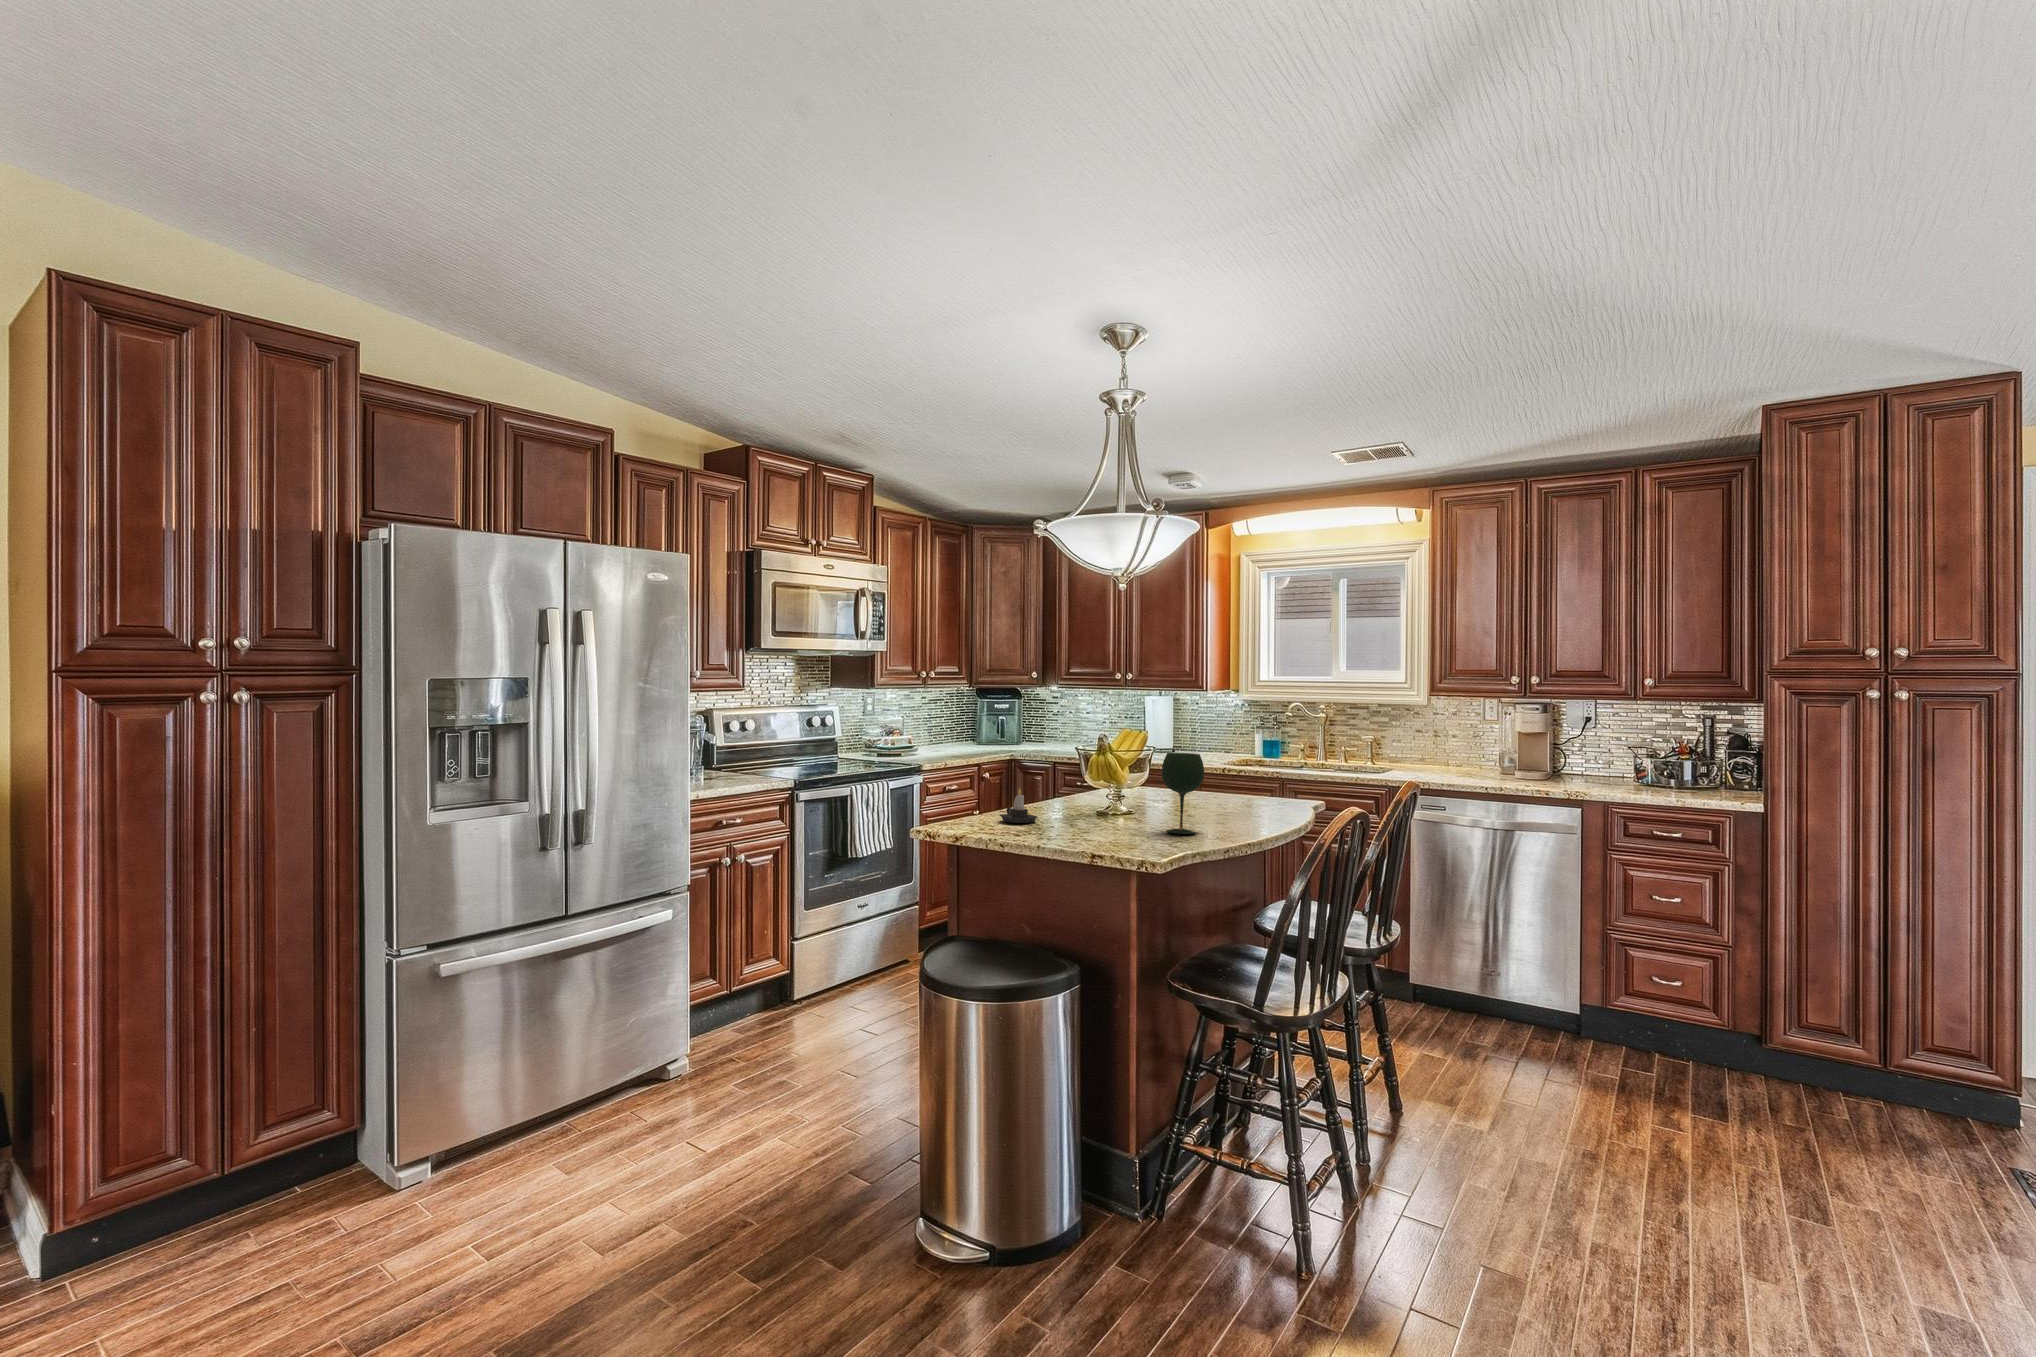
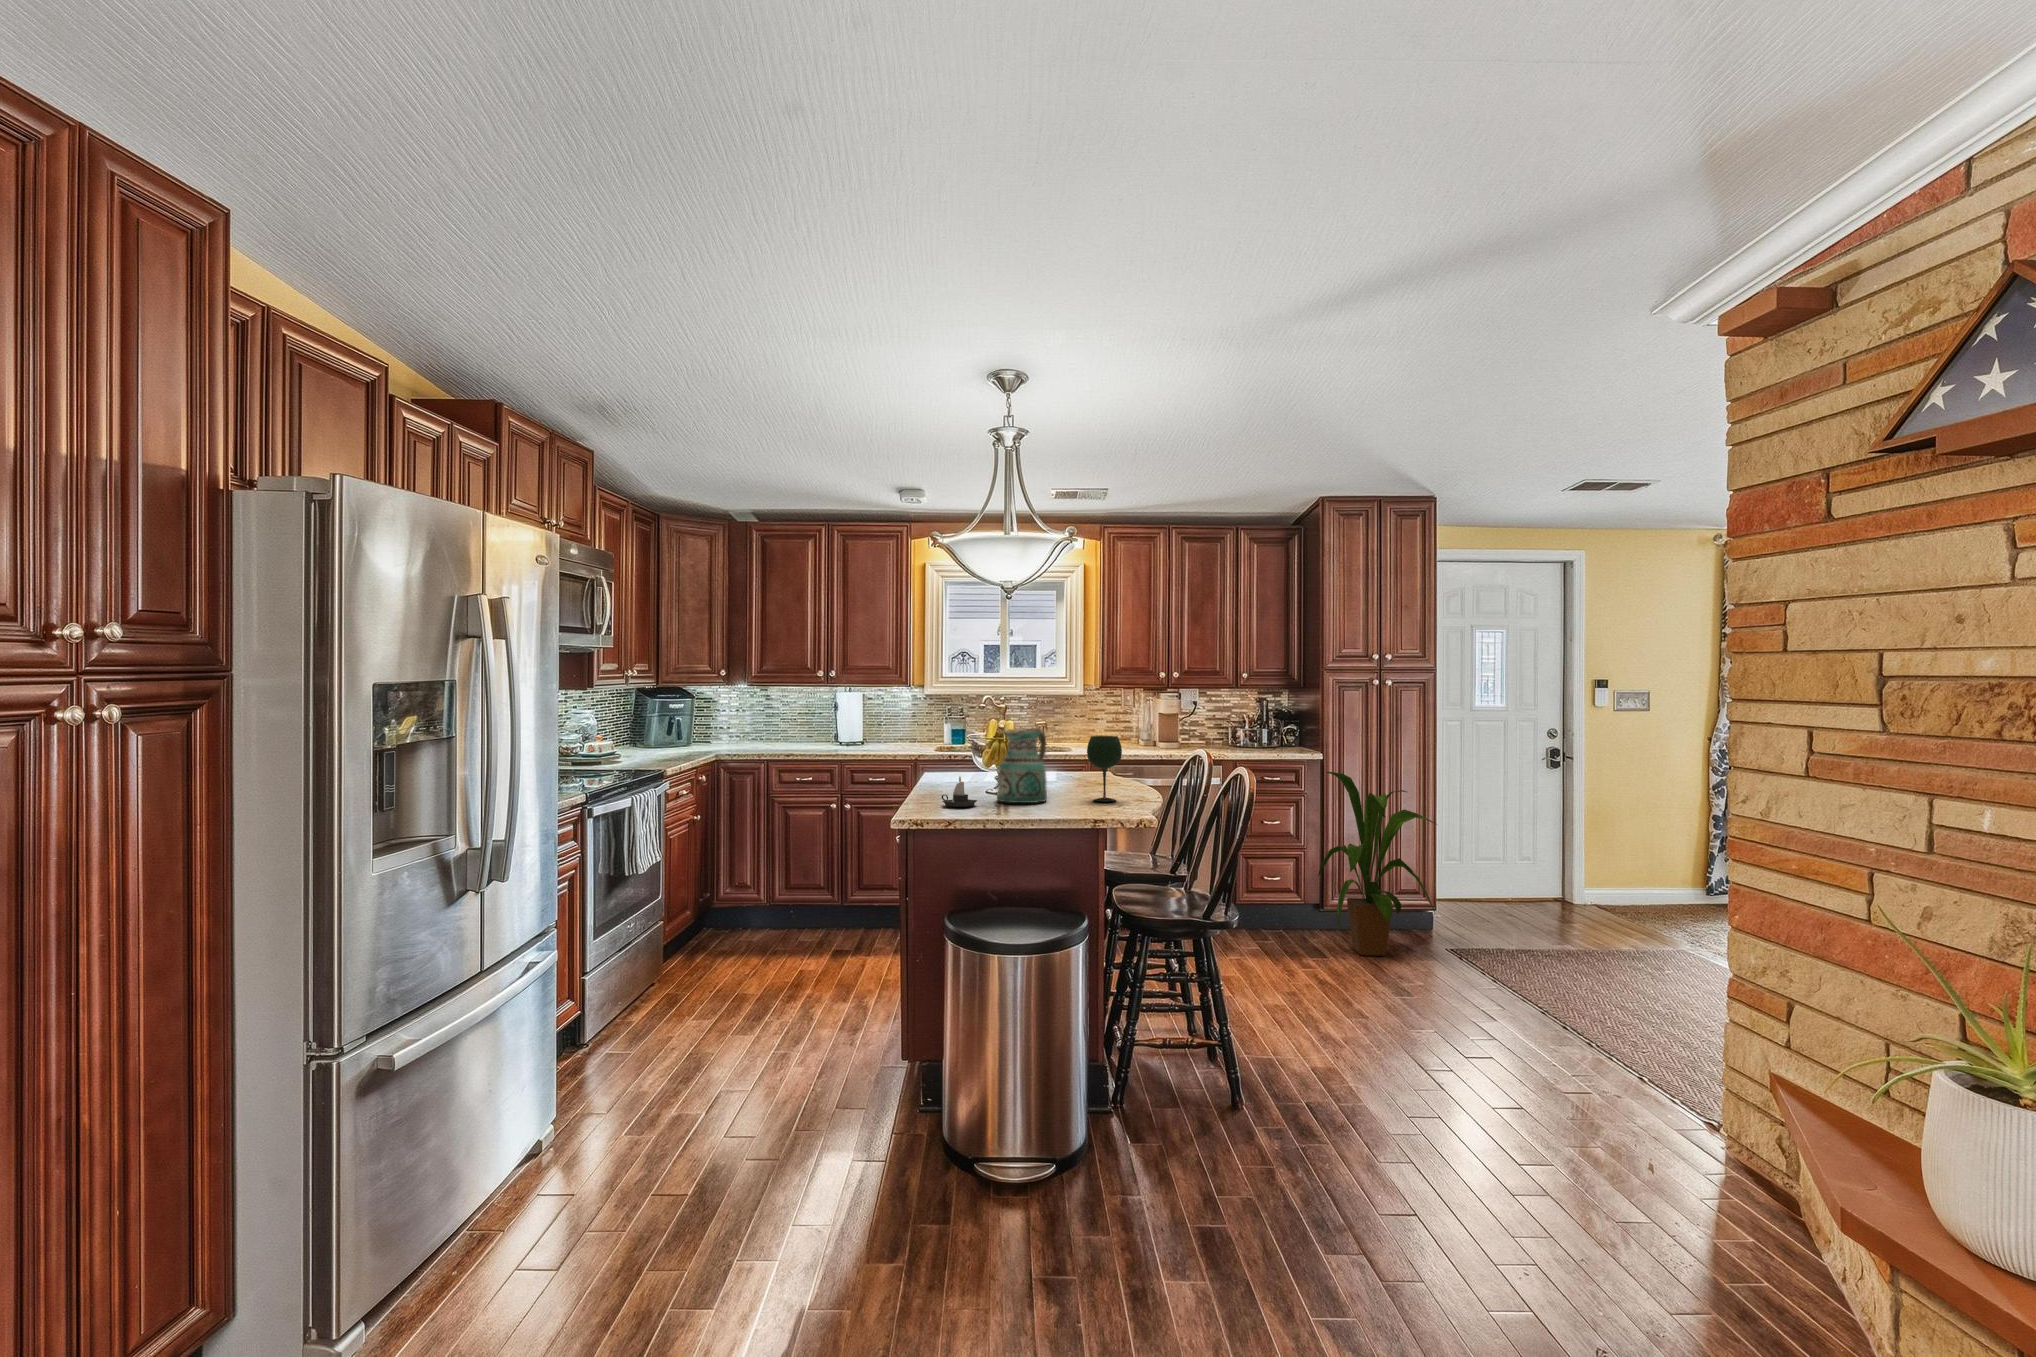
ceramic pitcher: none [1066,739,1141,826] -> present [997,728,1047,803]
house plant: none [1717,830,1967,1131] -> present [1318,772,1437,956]

